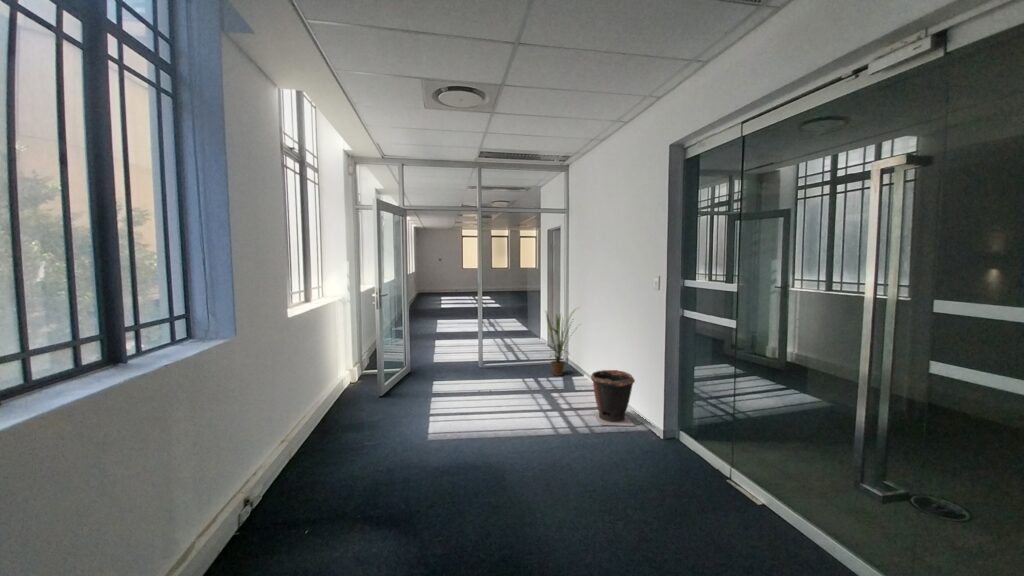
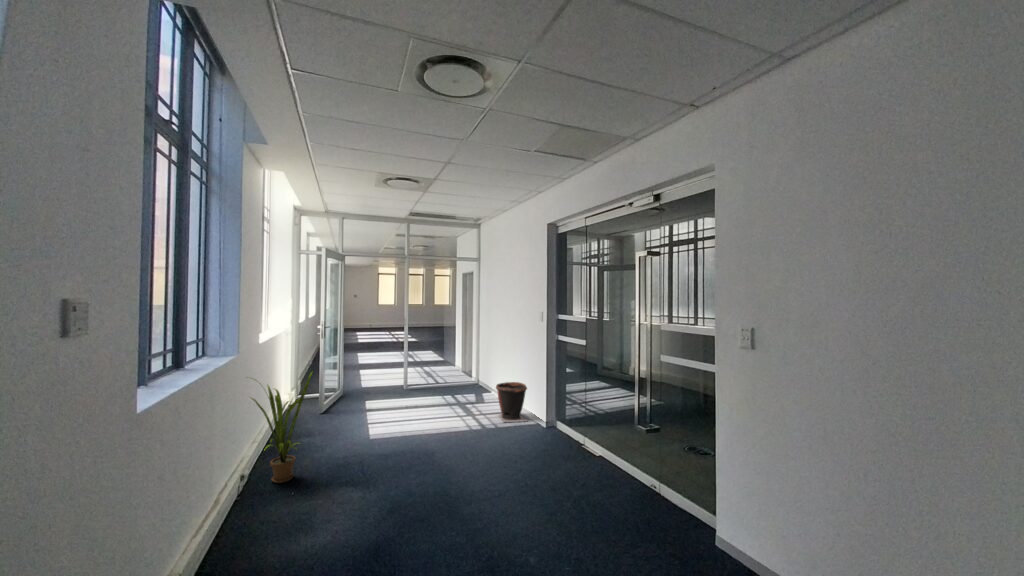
house plant: present [546,313,569,376] -> present [251,371,313,483]

